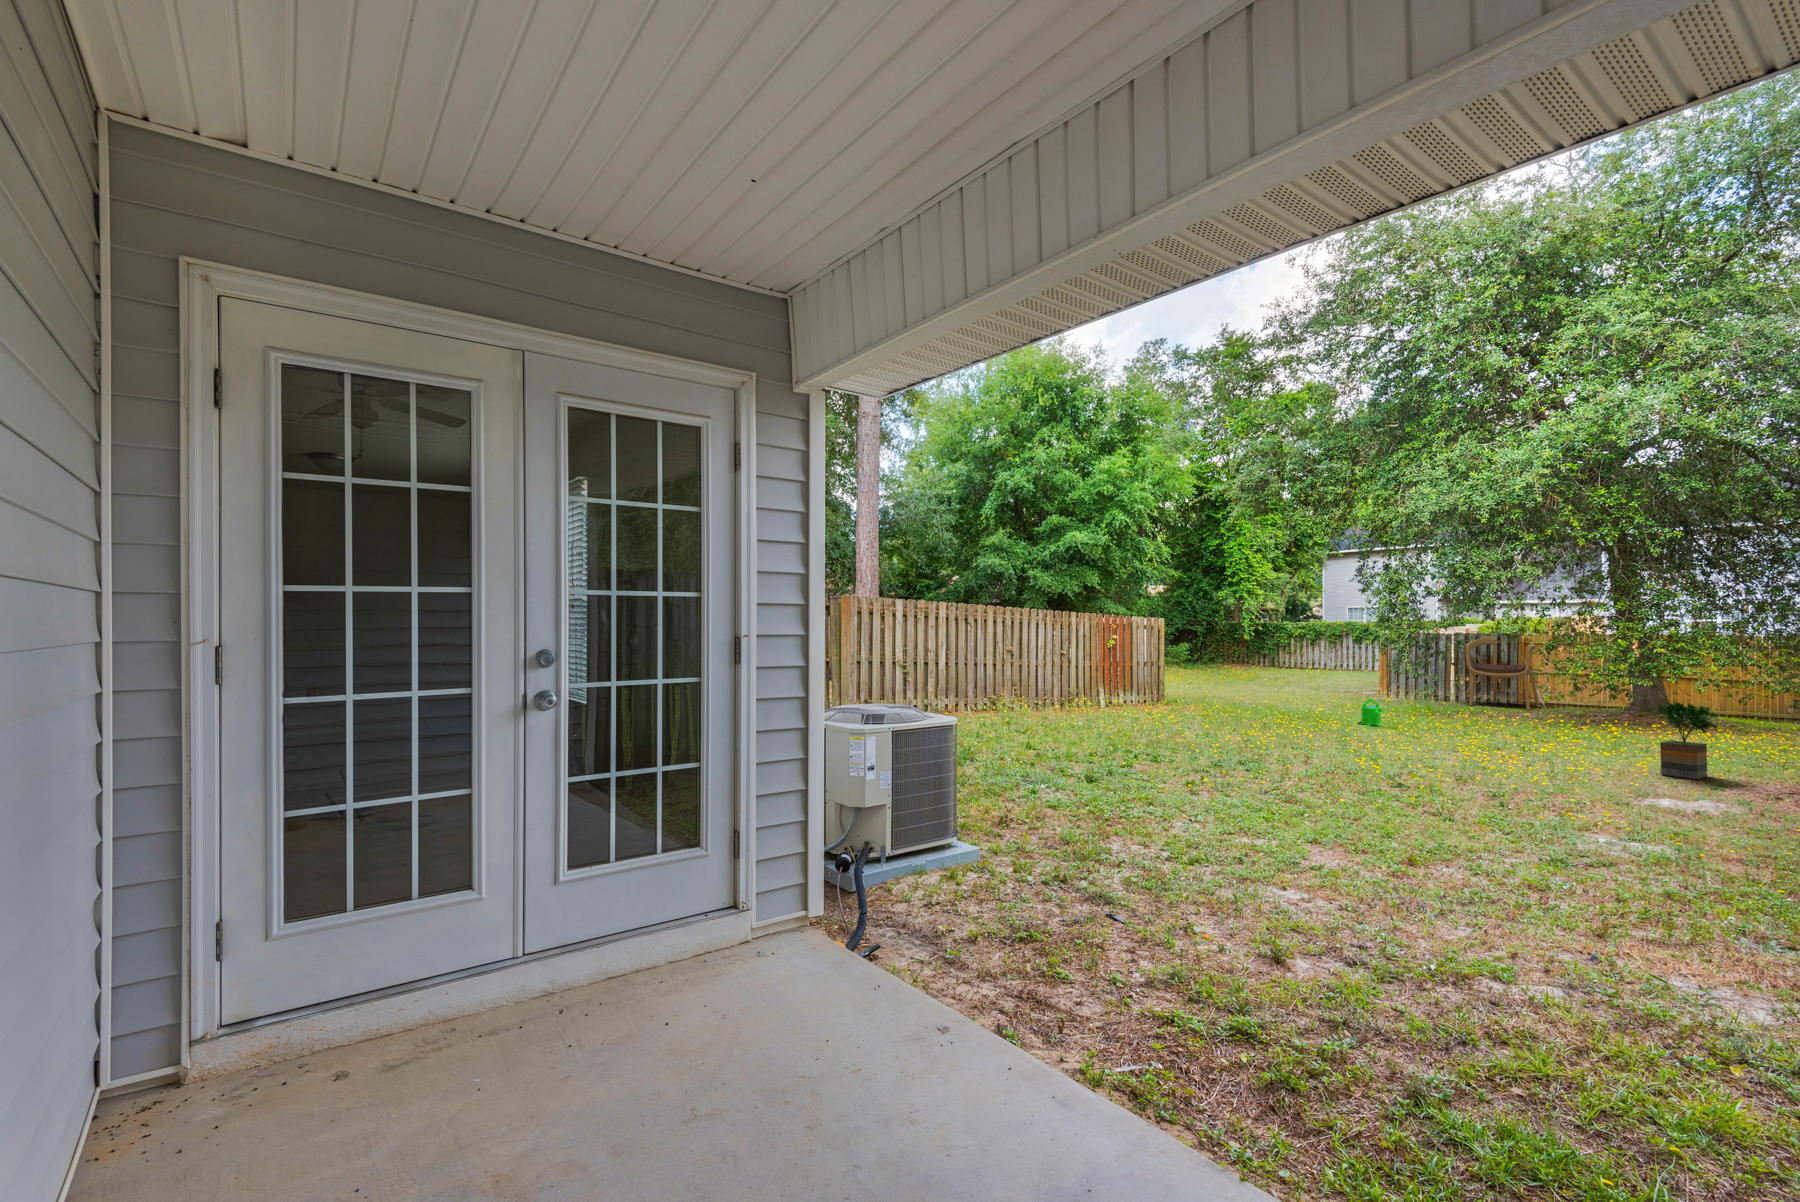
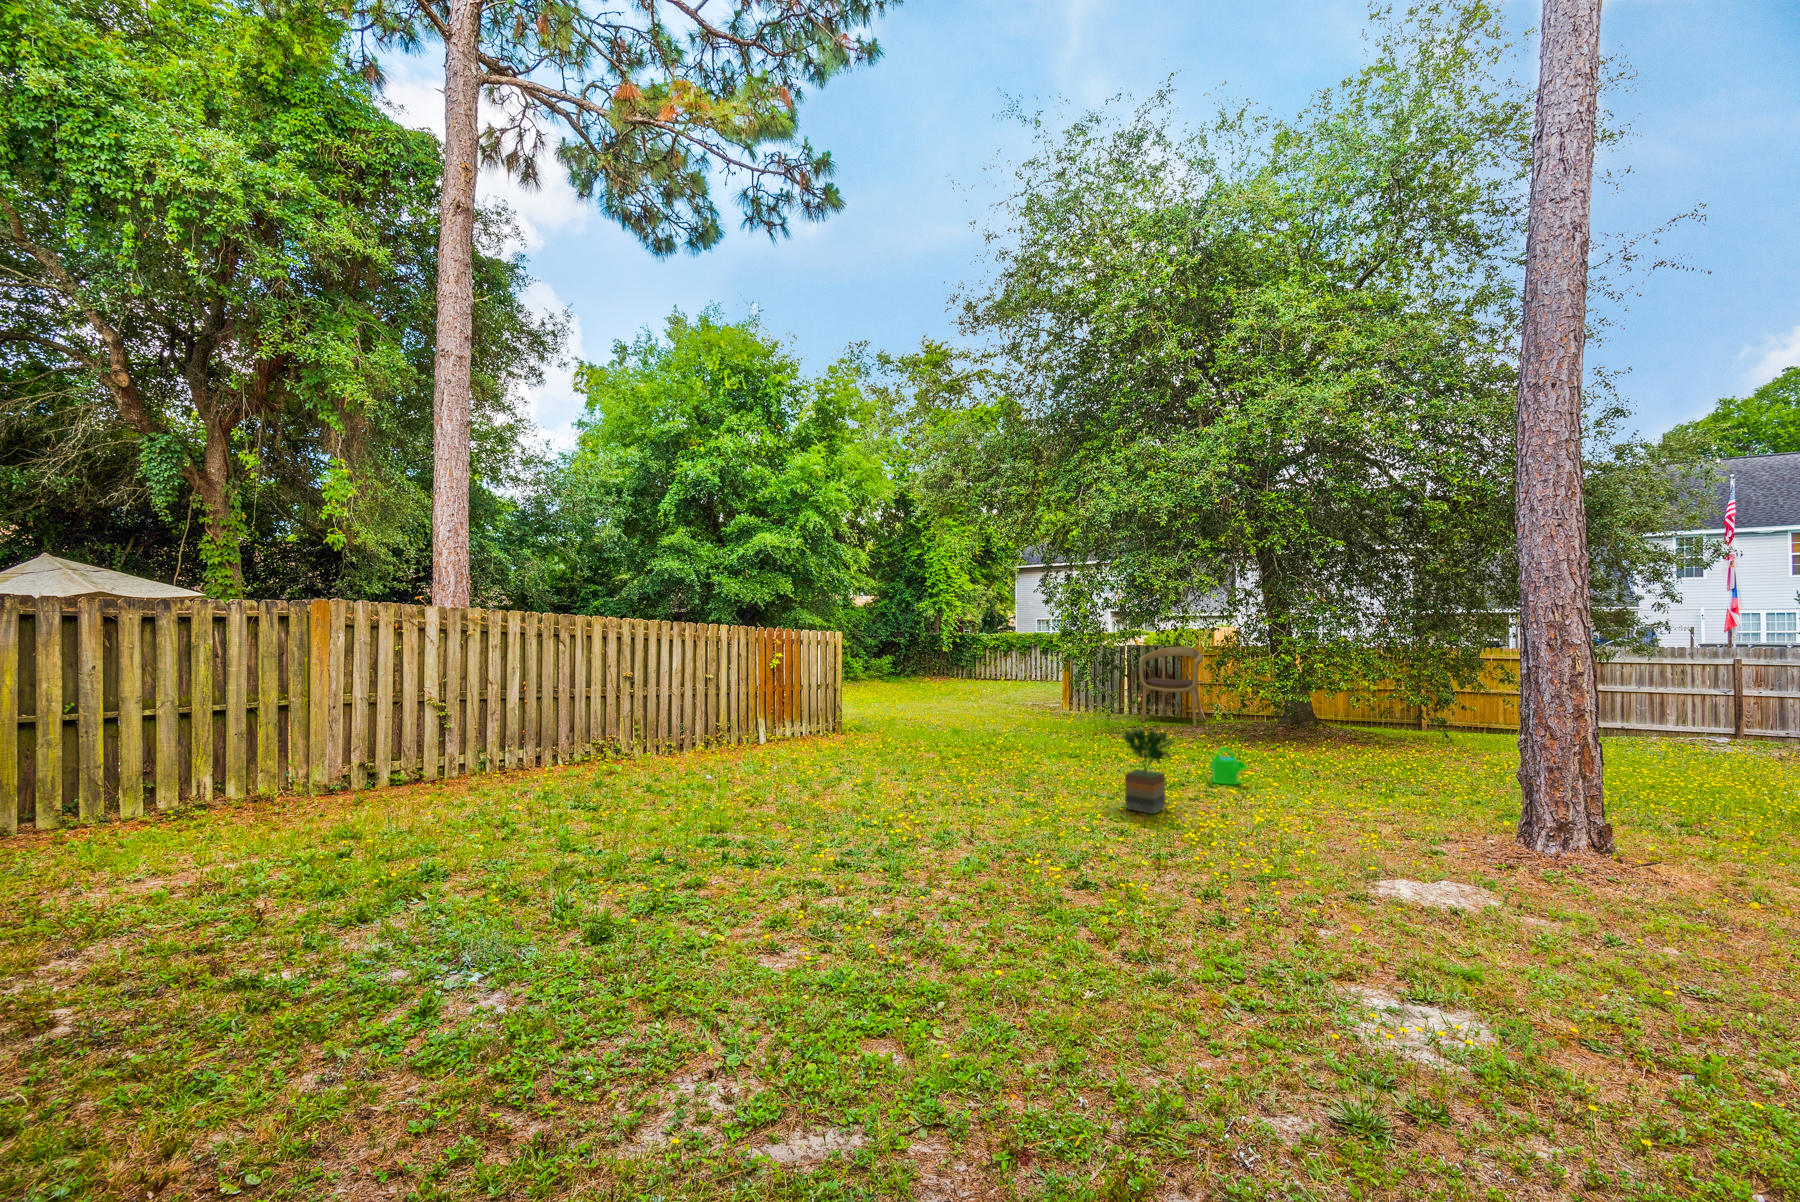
watering can: present [1361,699,1384,725] -> present [1210,747,1247,785]
potted tree: present [1655,702,1718,779] -> present [1123,729,1173,814]

